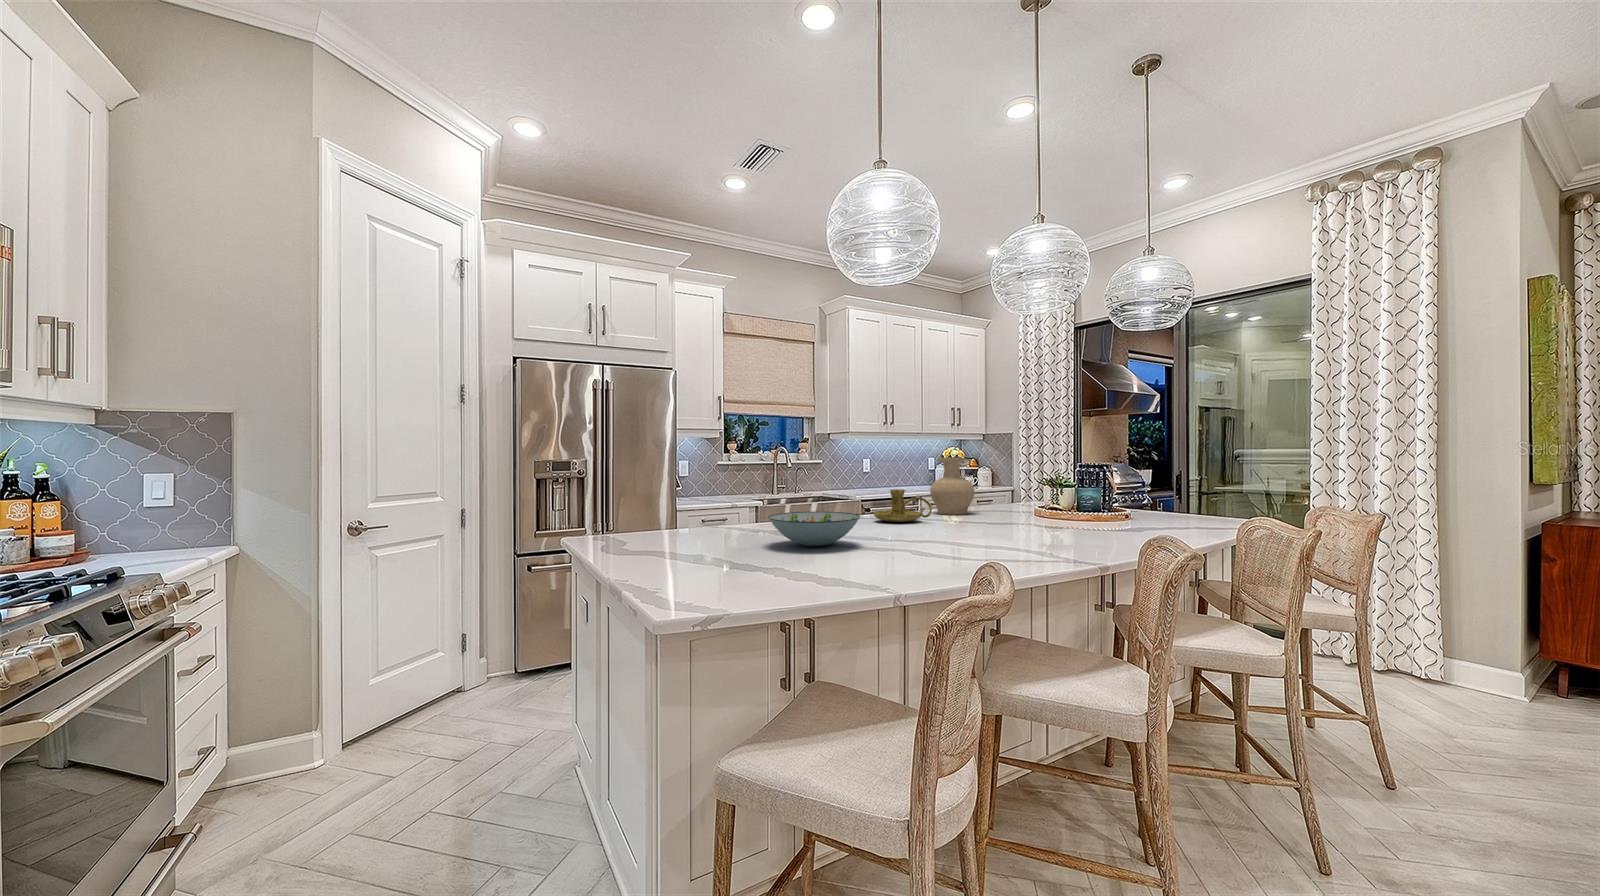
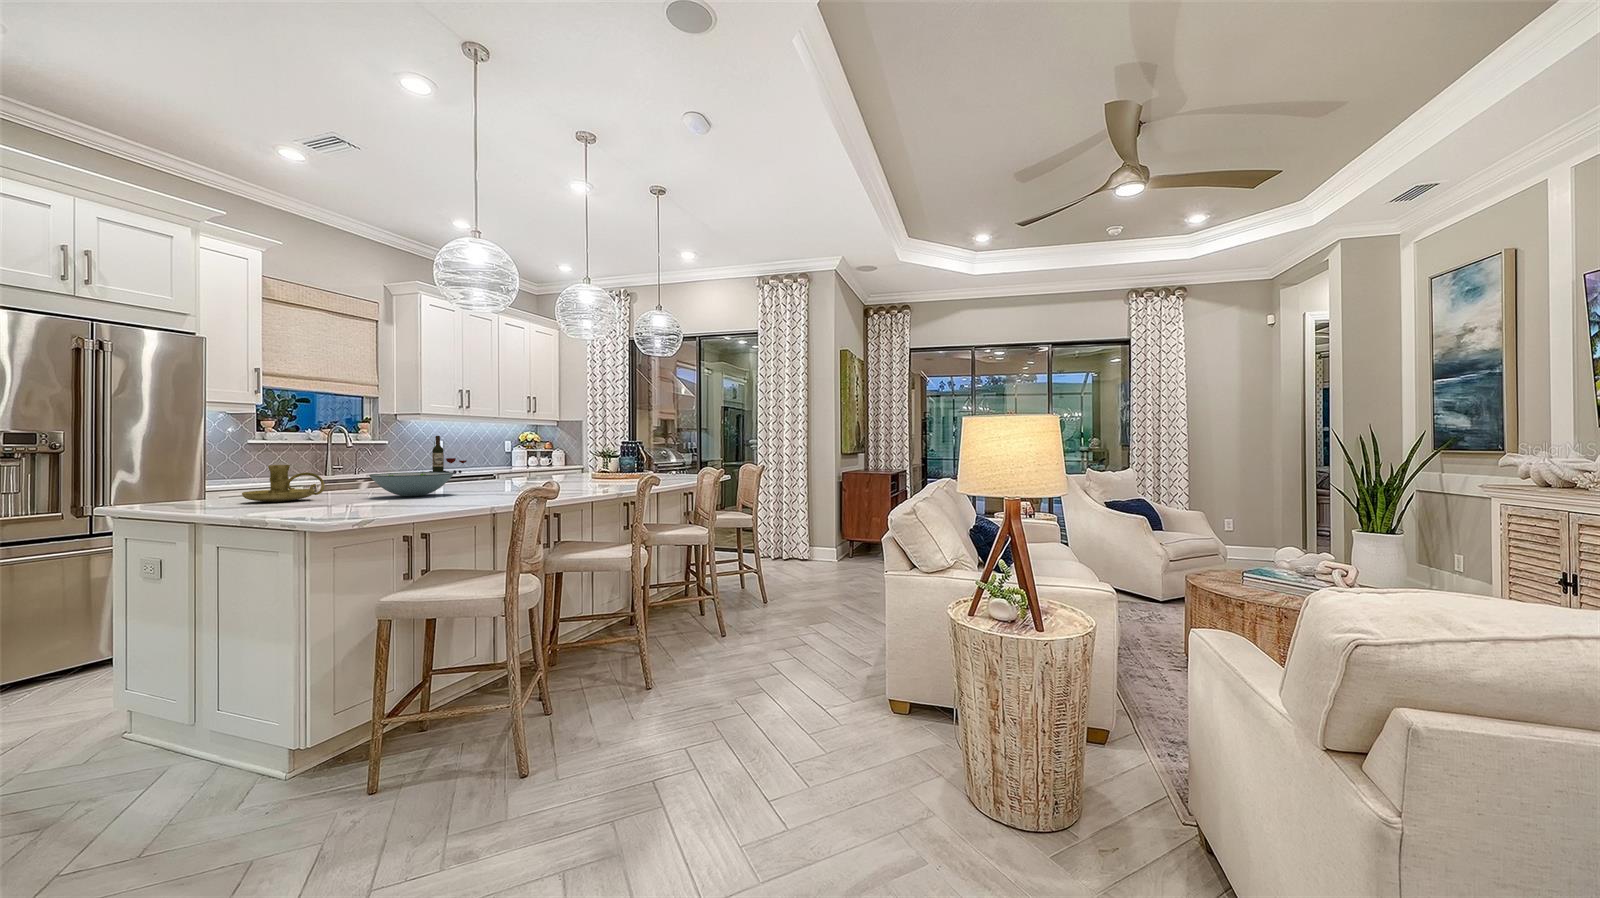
wine bottle: none [851,454,893,494] -> present [429,436,466,474]
vase: present [930,458,975,515] -> none [508,436,546,481]
candle holder: present [874,489,932,522] -> present [242,465,325,502]

